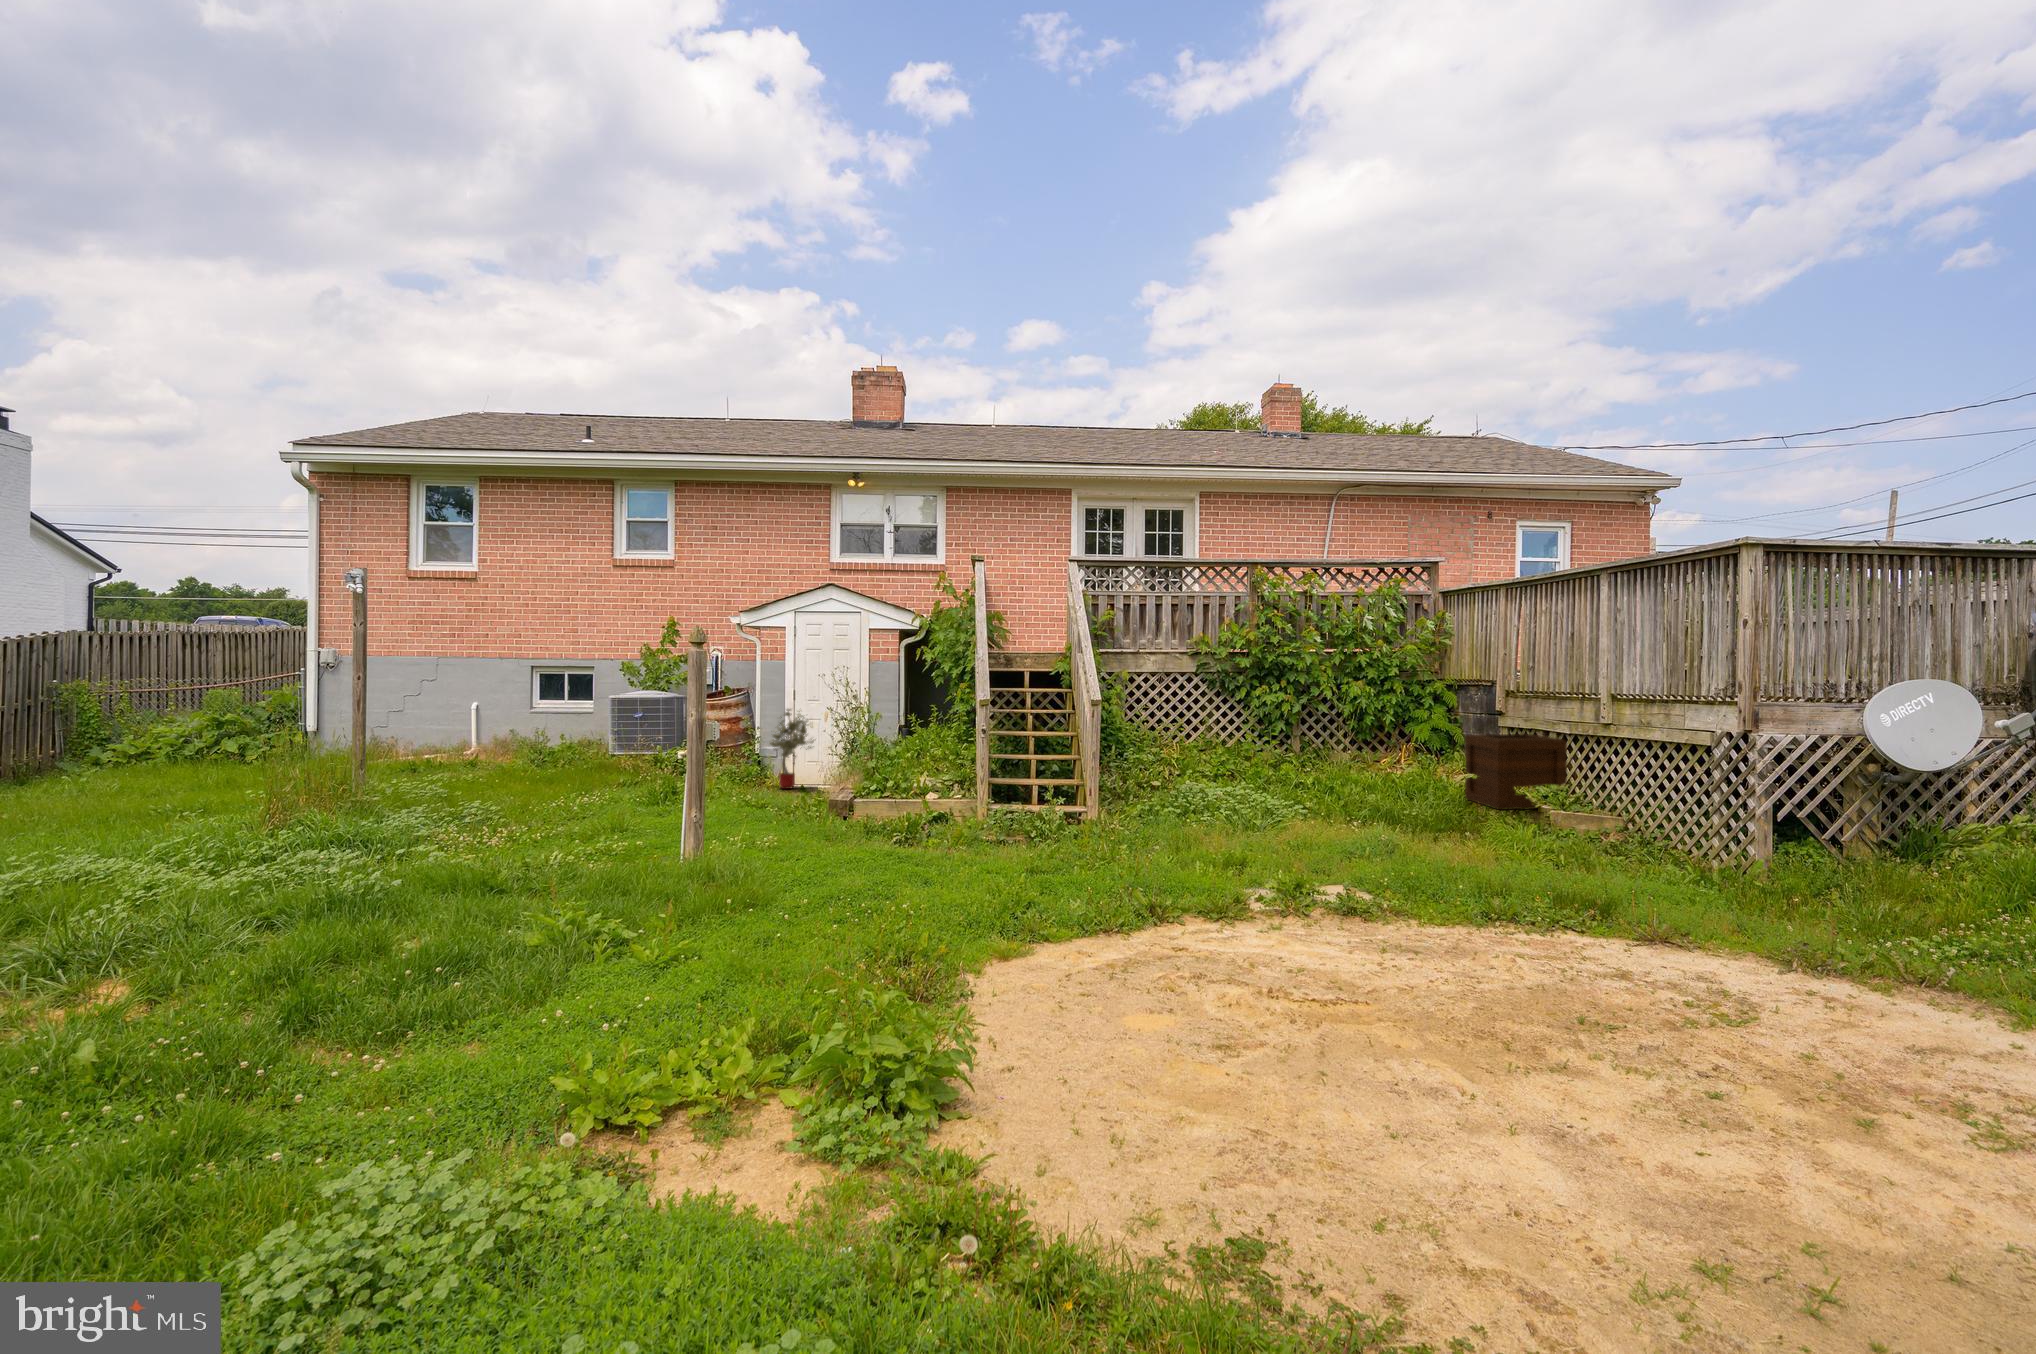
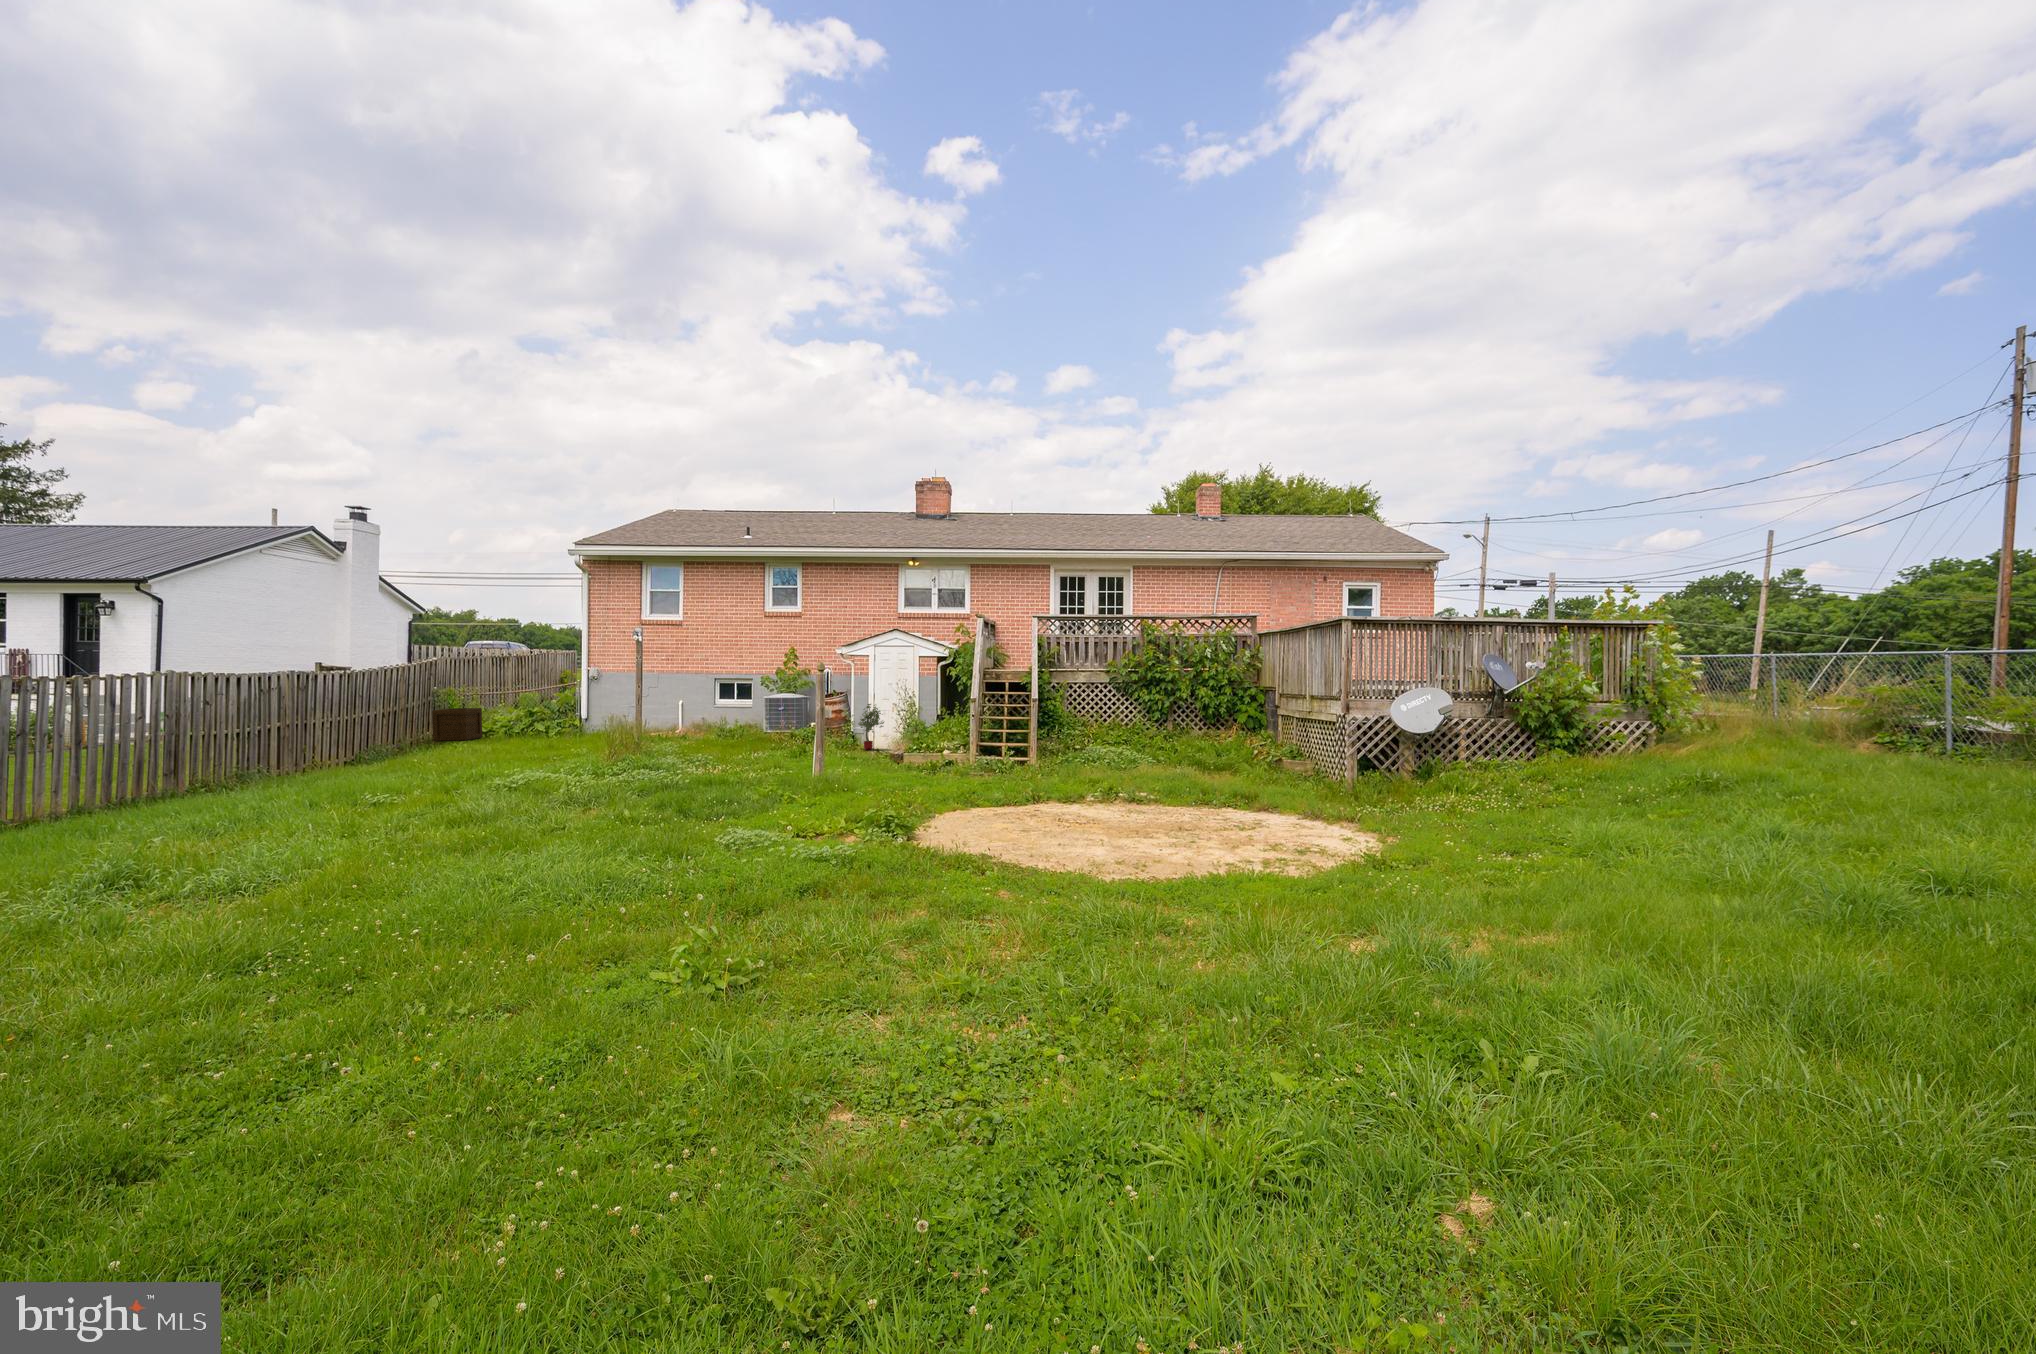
wooden crate: present [1465,734,1567,810] -> present [432,708,482,741]

